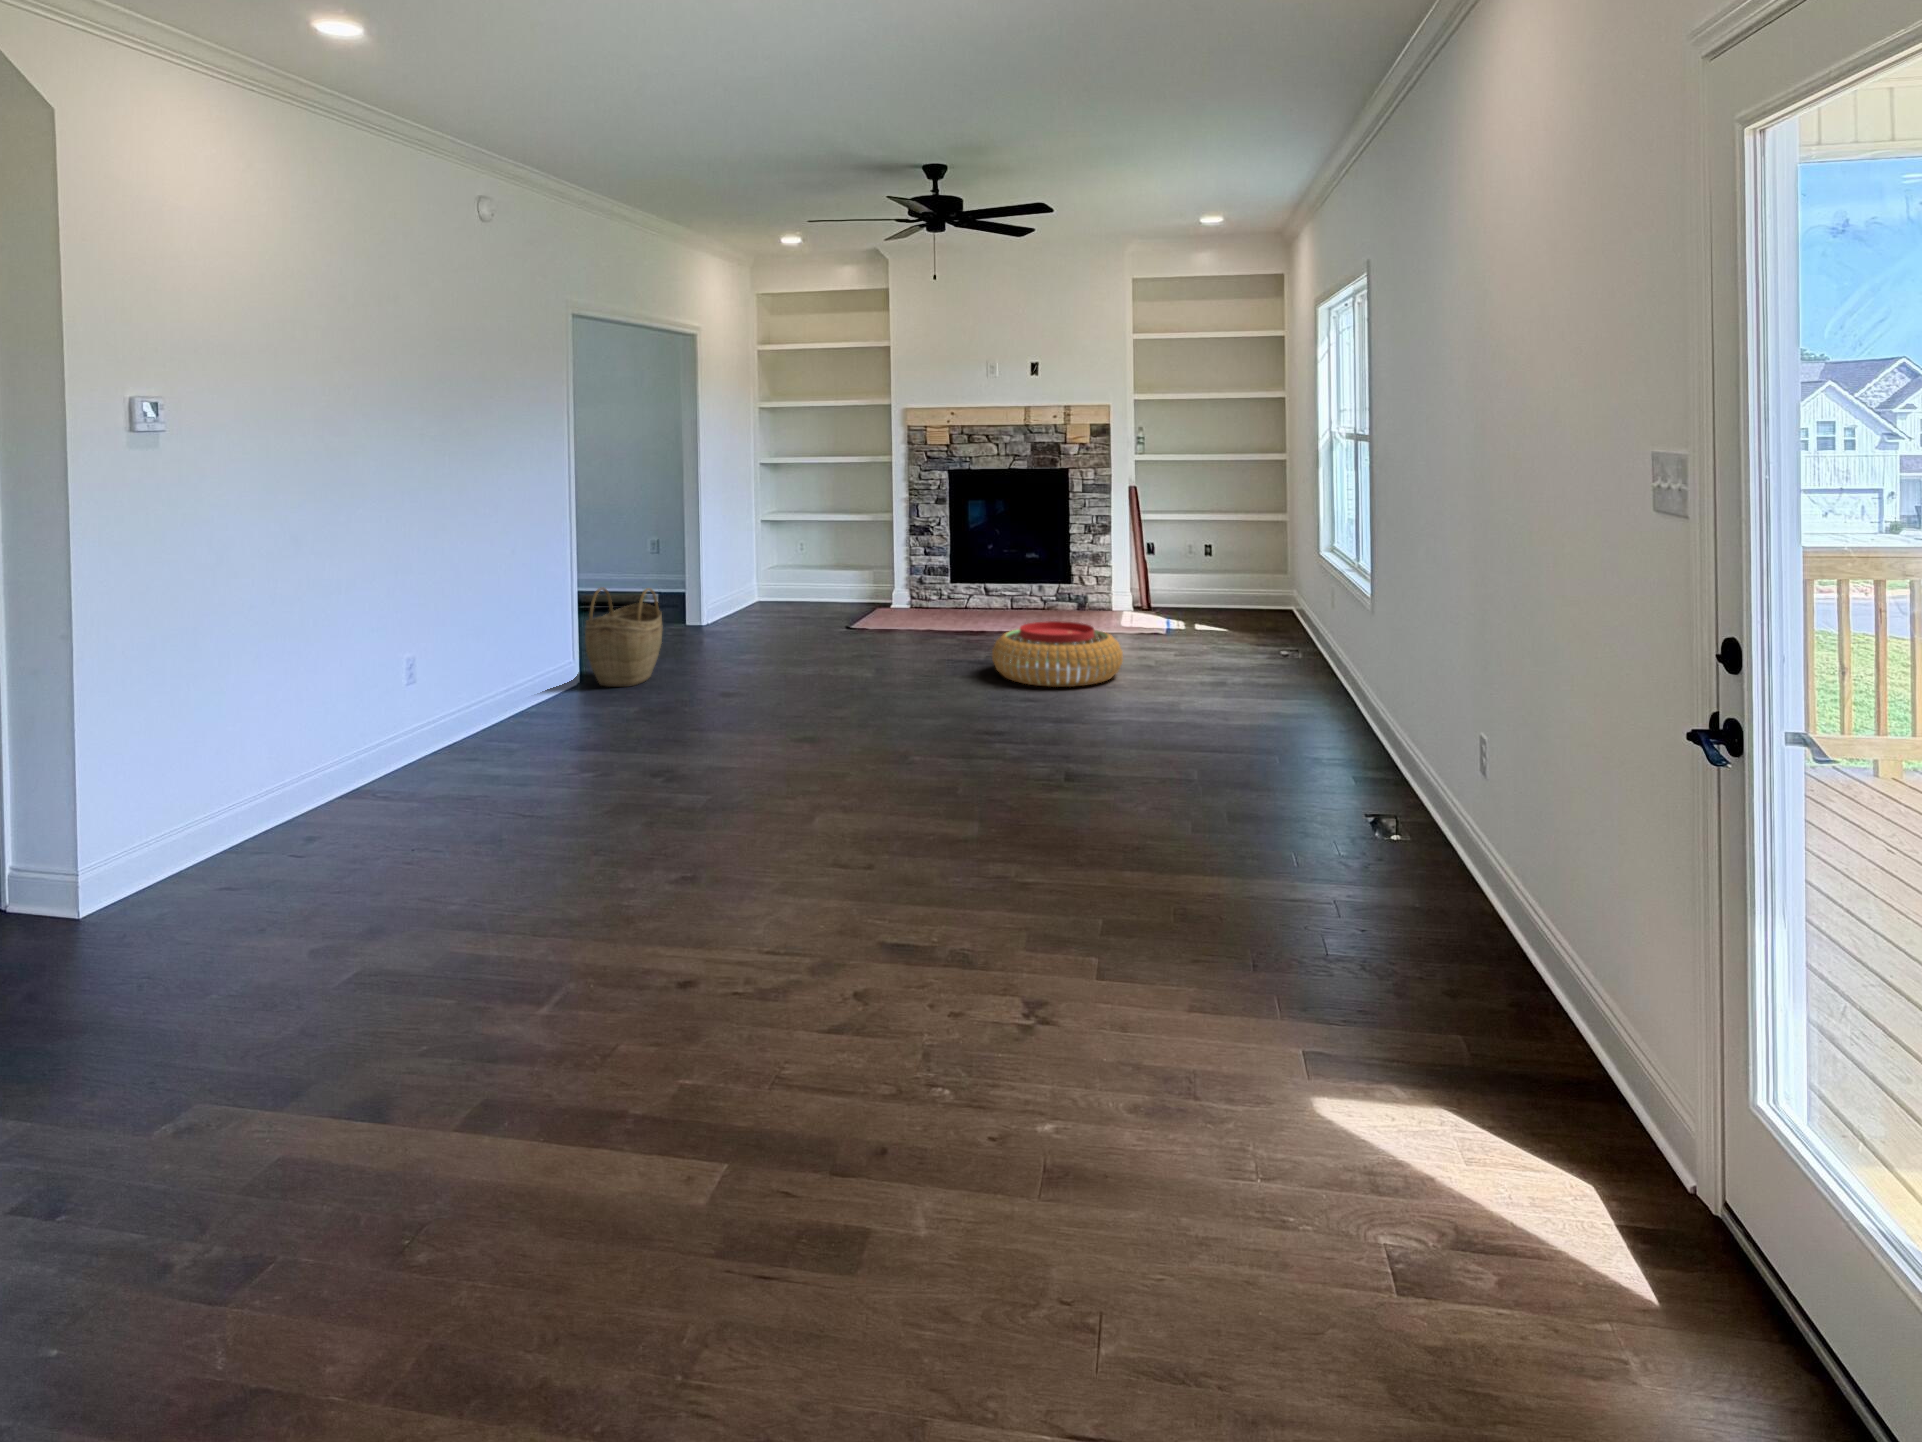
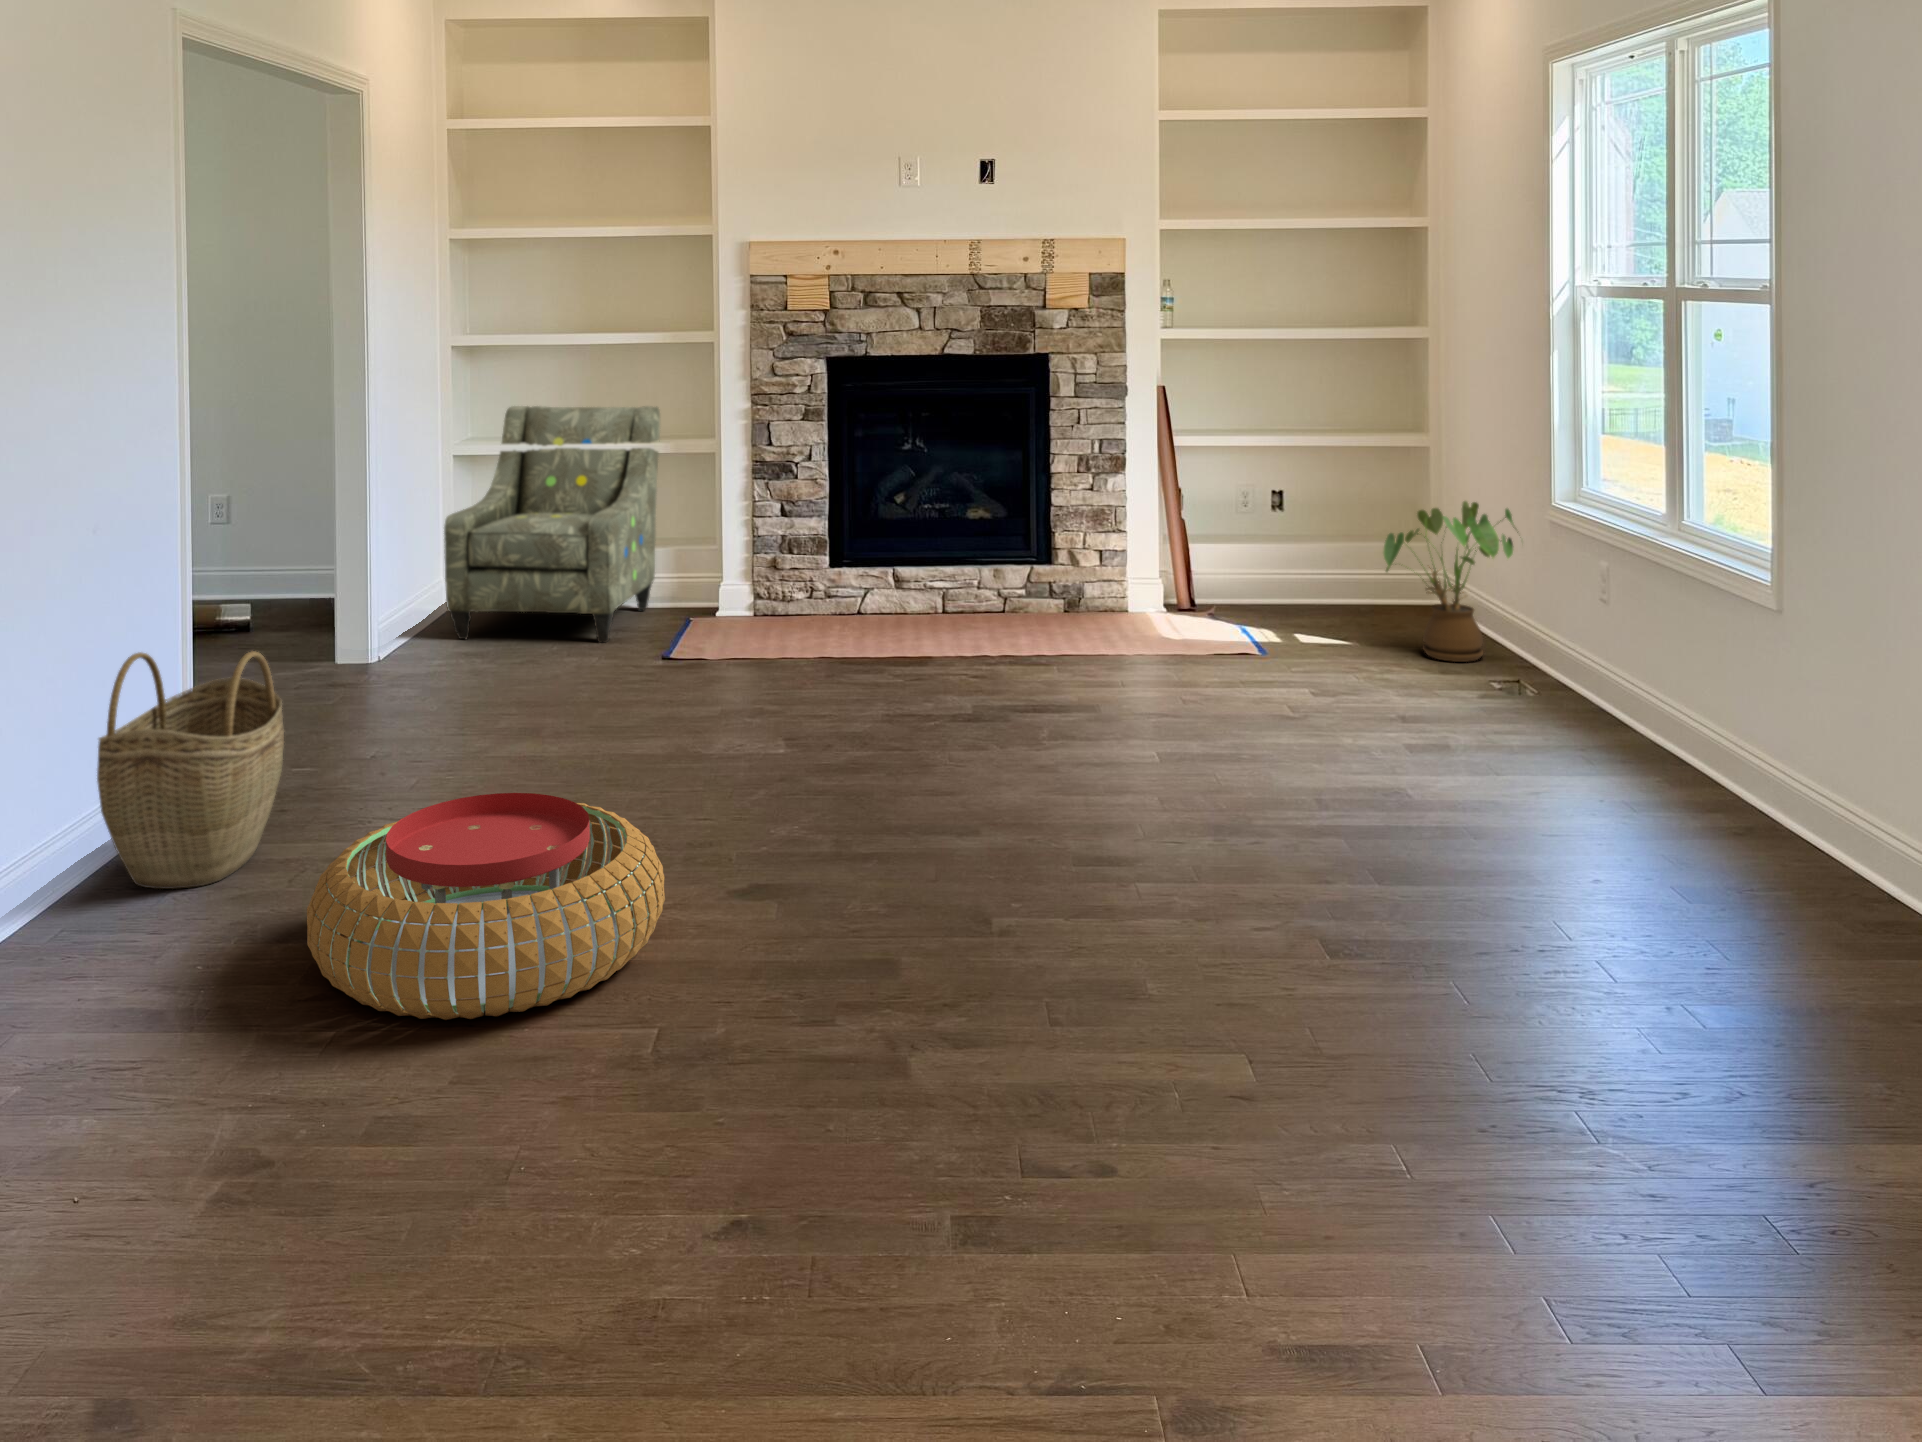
armchair: none [749,496,864,617] -> present [444,406,660,643]
house plant: none [1233,547,1310,634] -> present [1383,501,1518,662]
pouf: present [992,621,1123,687] -> present [307,793,665,1020]

